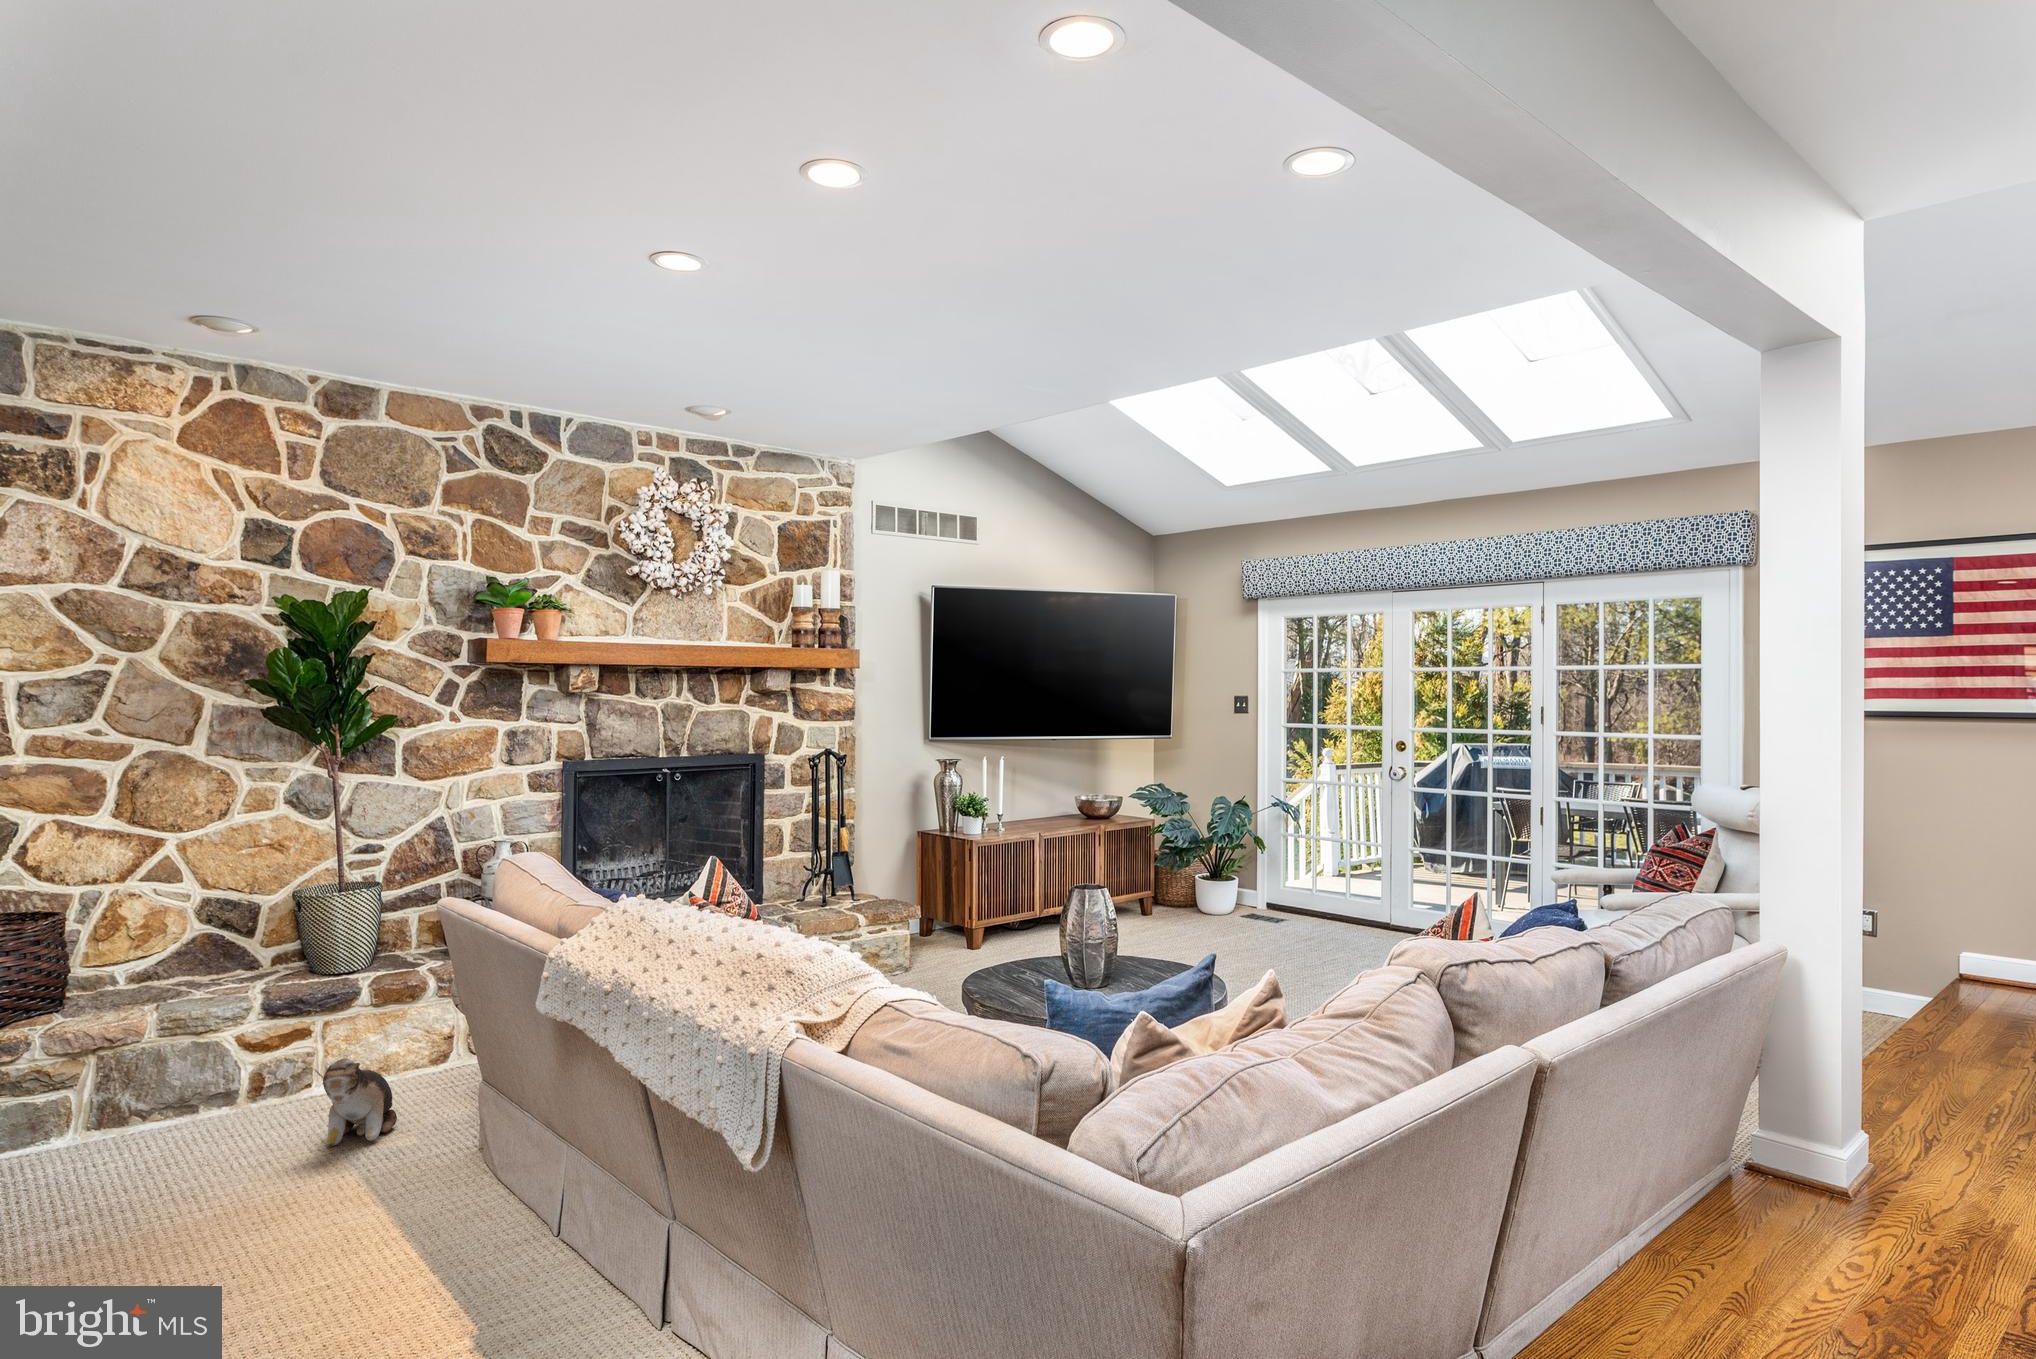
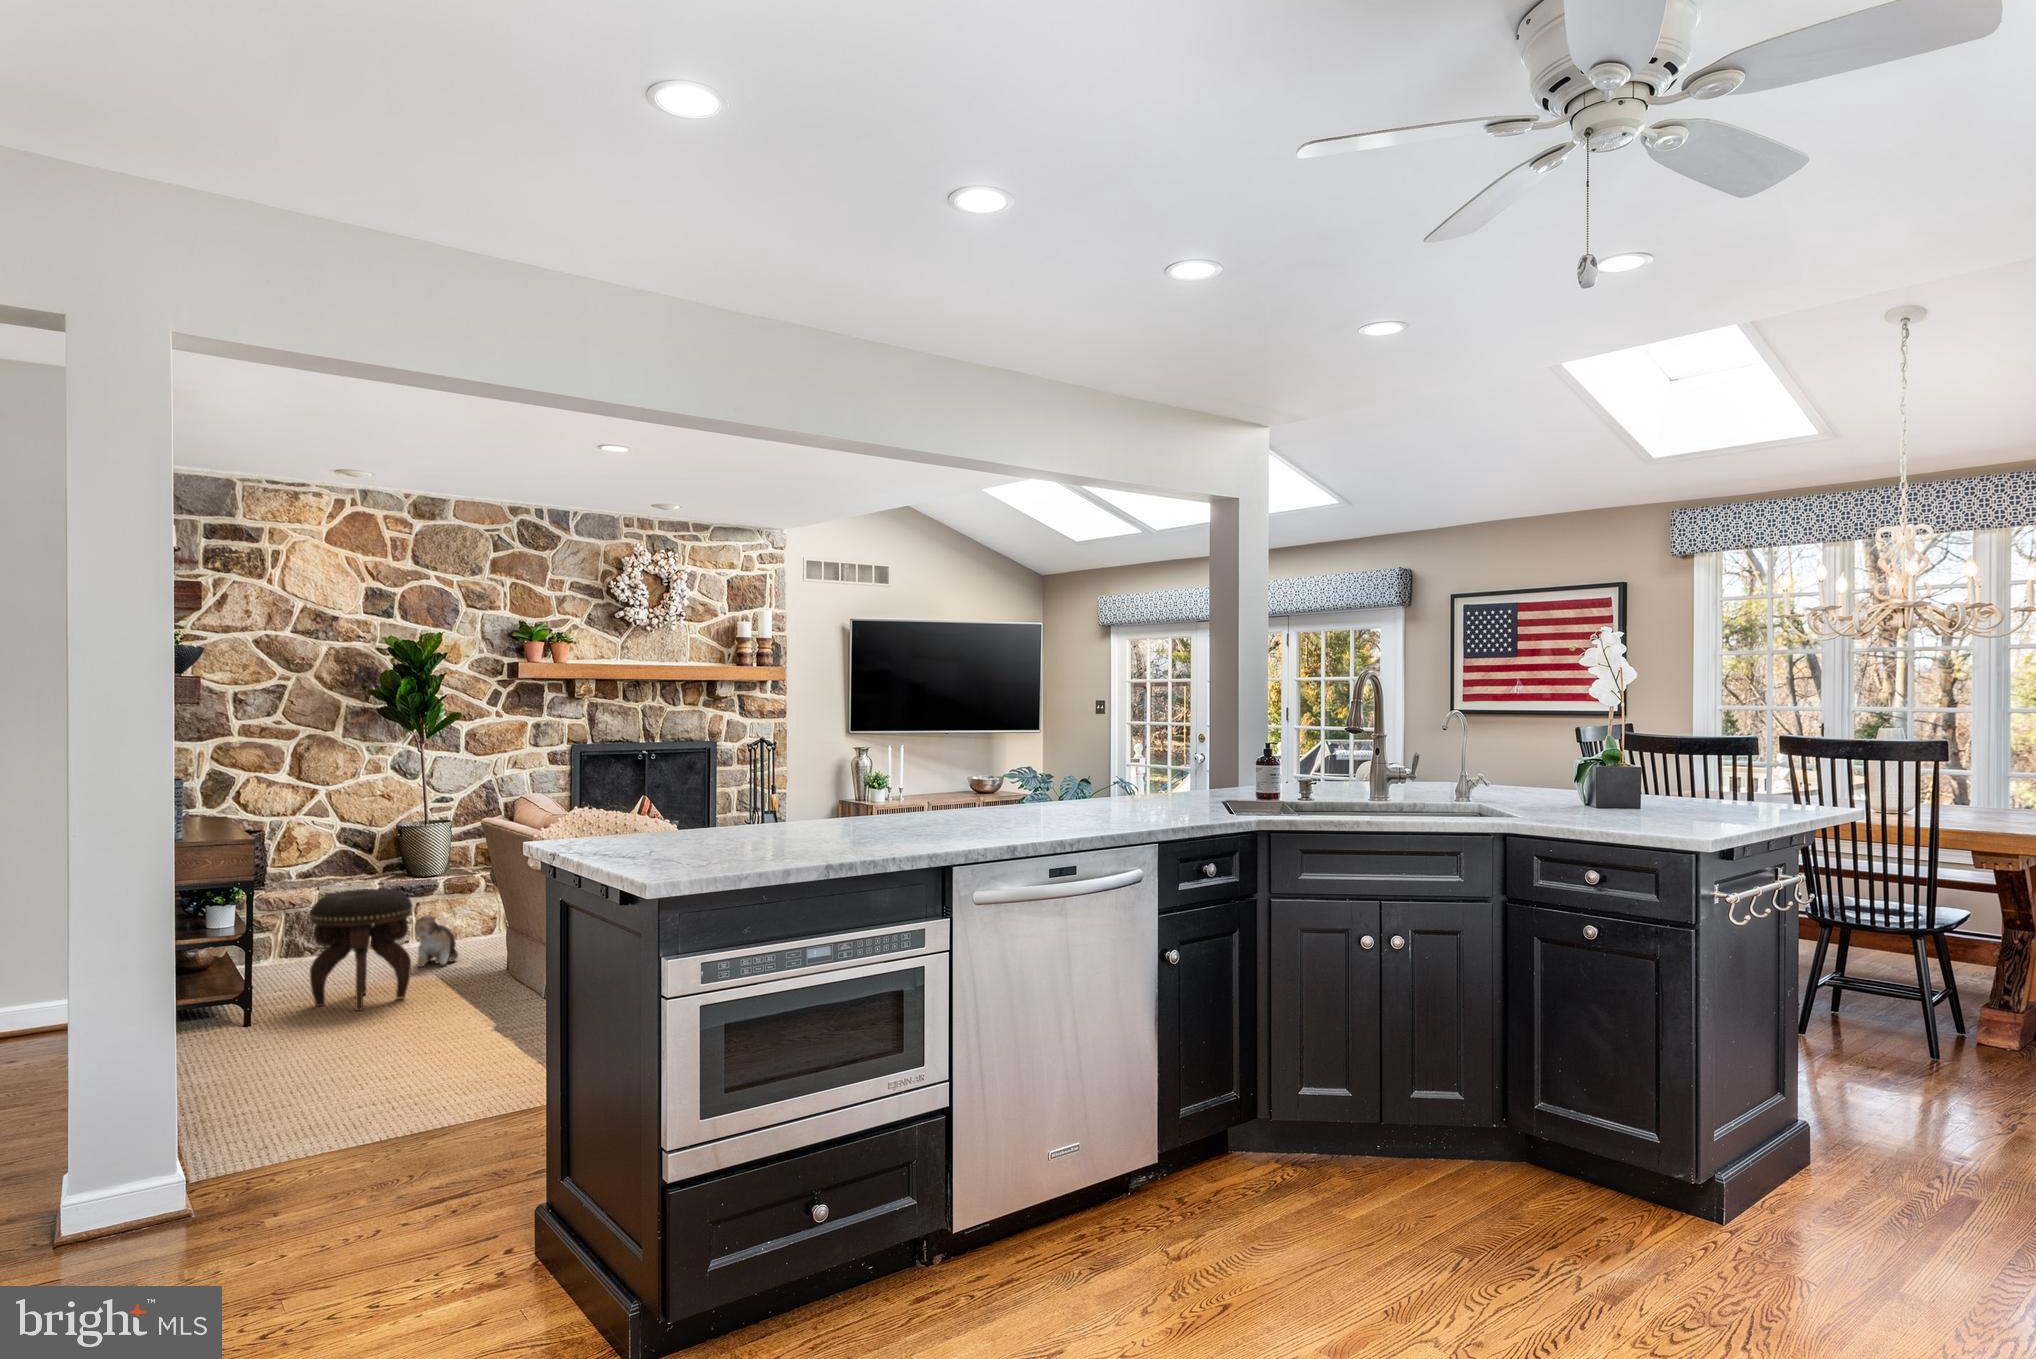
footstool: none [123,1036,320,1281] -> present [310,889,413,1011]

